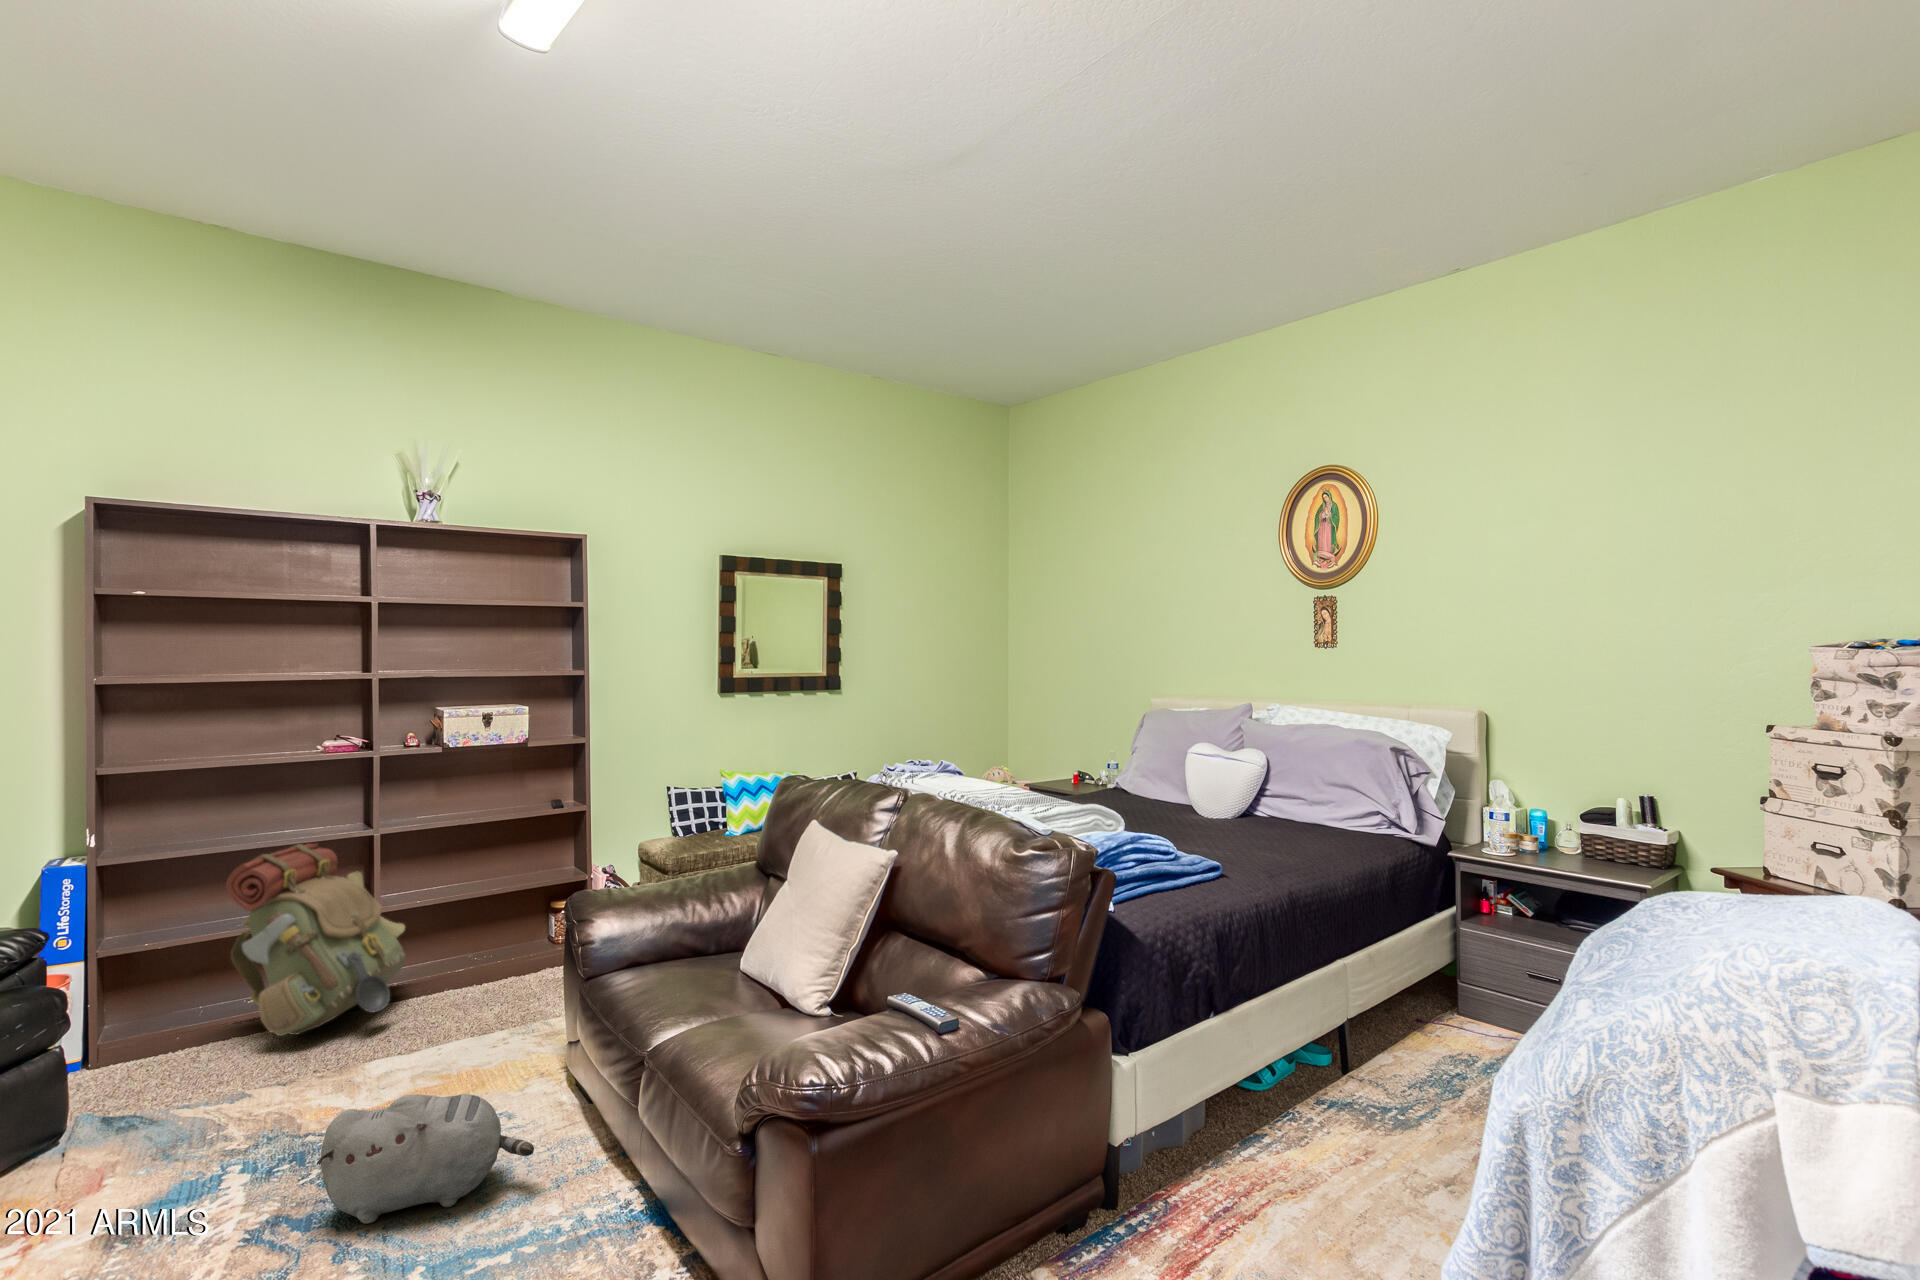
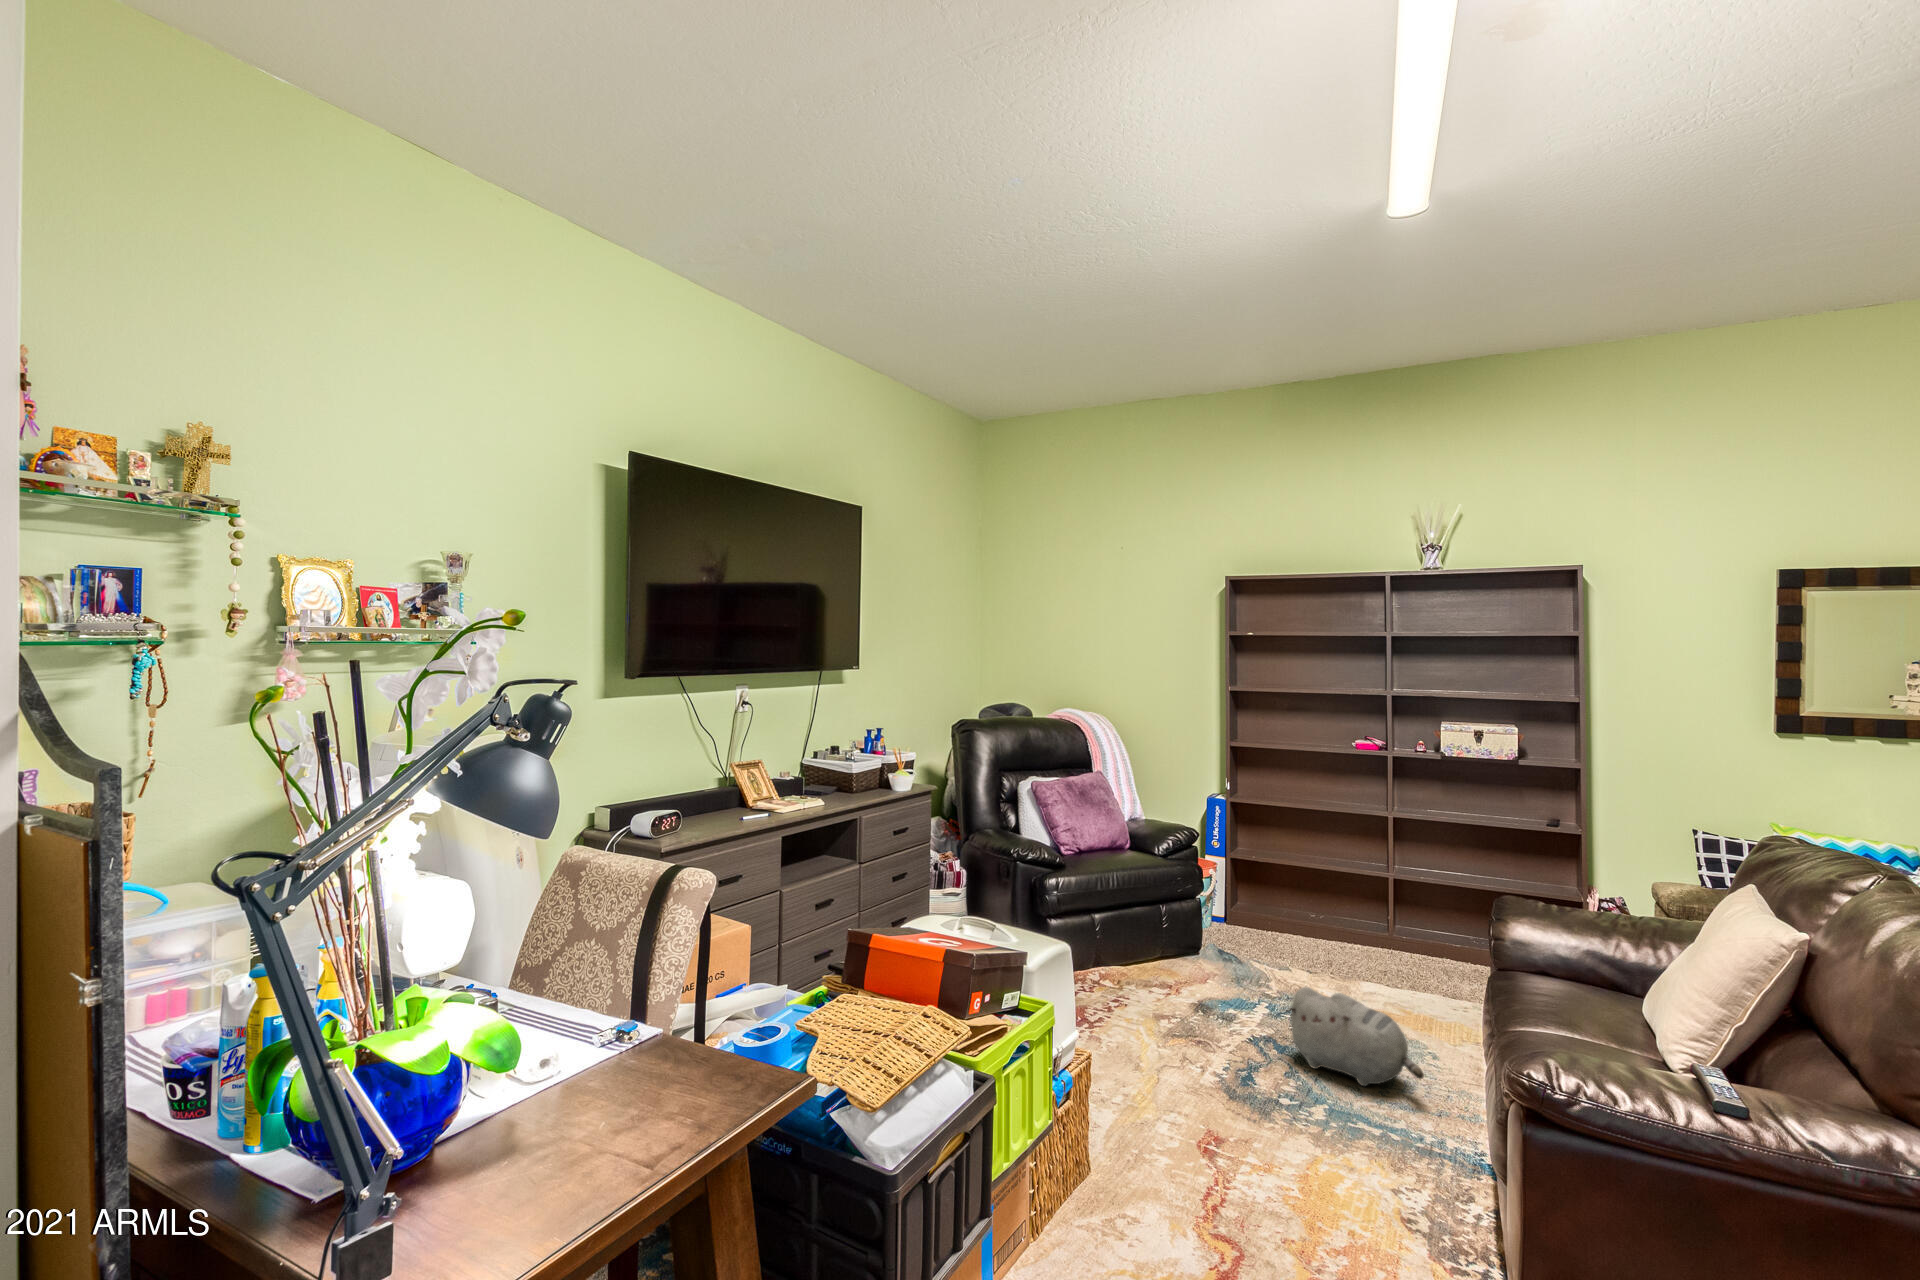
backpack: present [226,844,405,1036] -> none [1296,810,1417,949]

